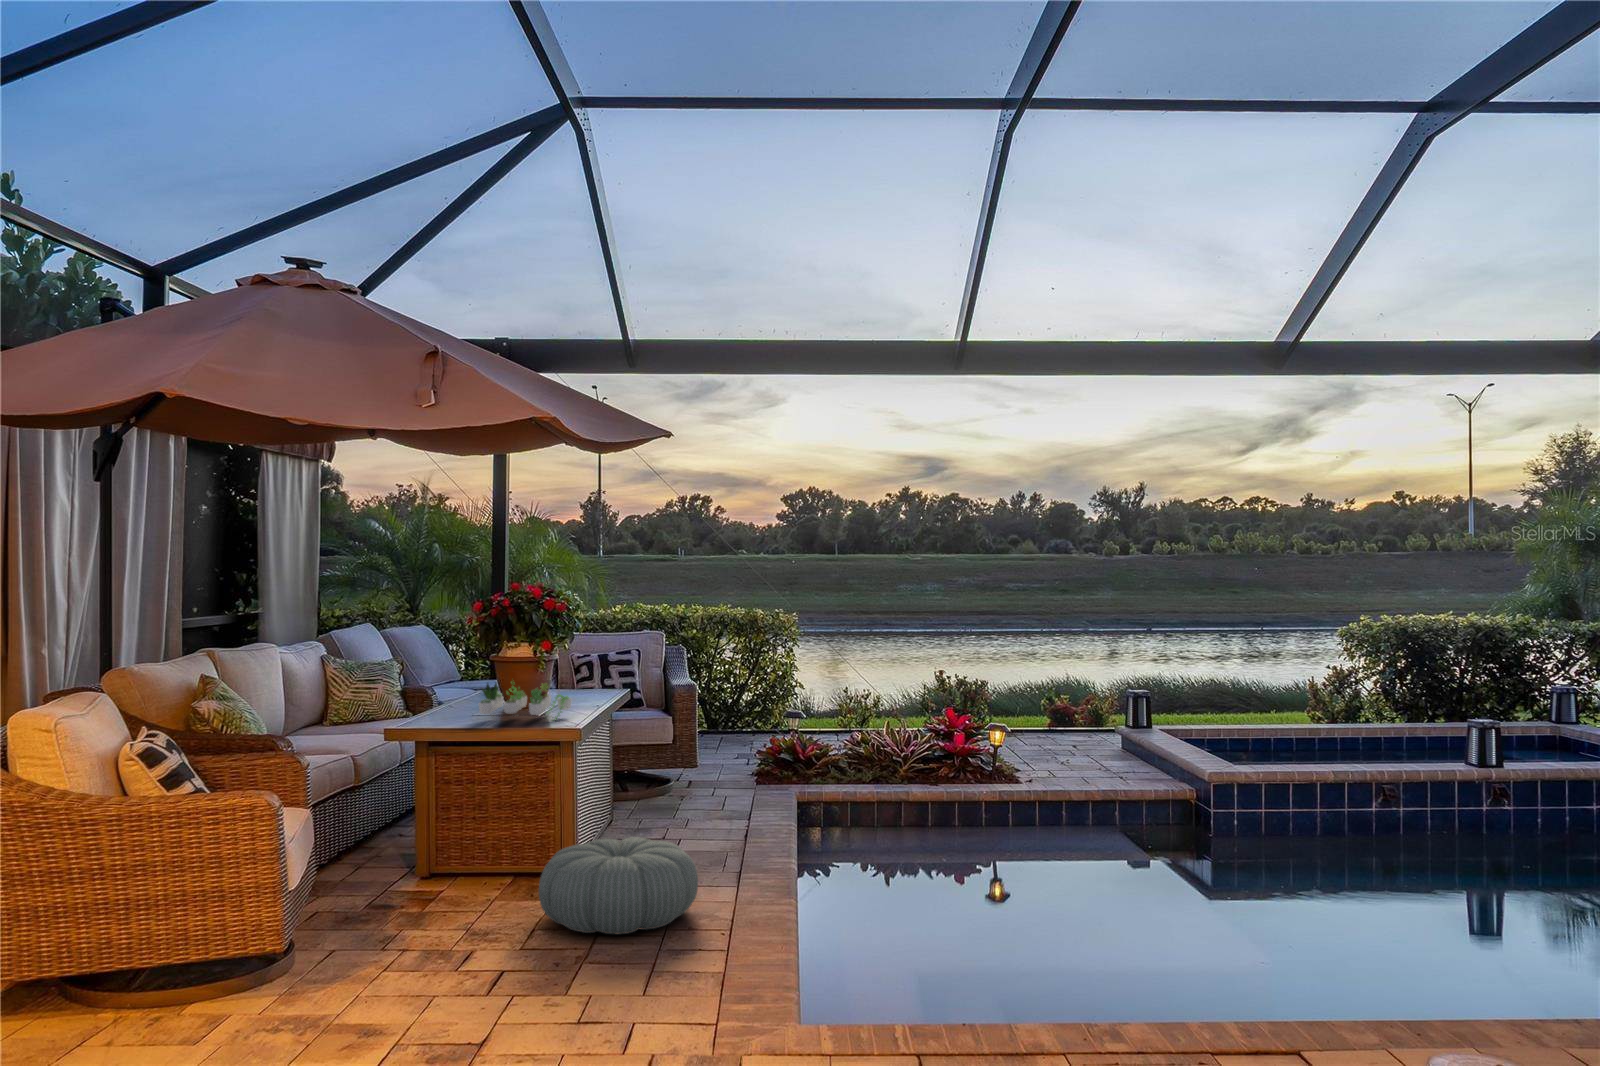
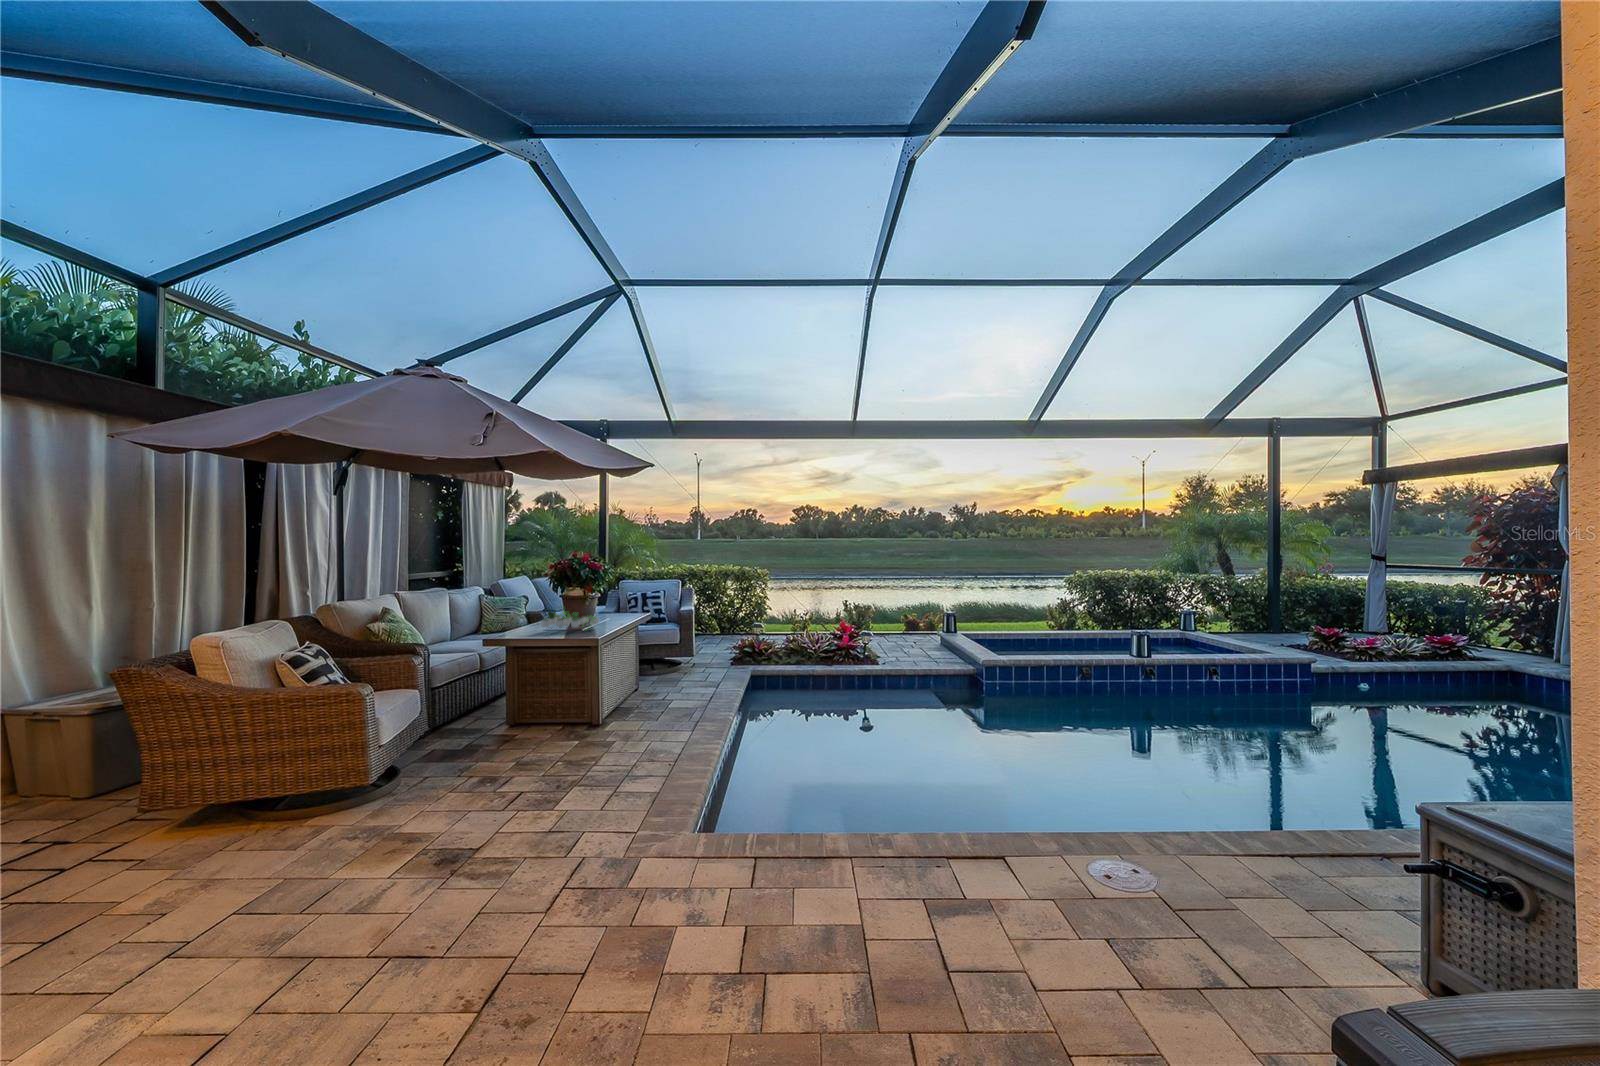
pouf: present [539,837,698,934] -> none [556,701,656,762]

